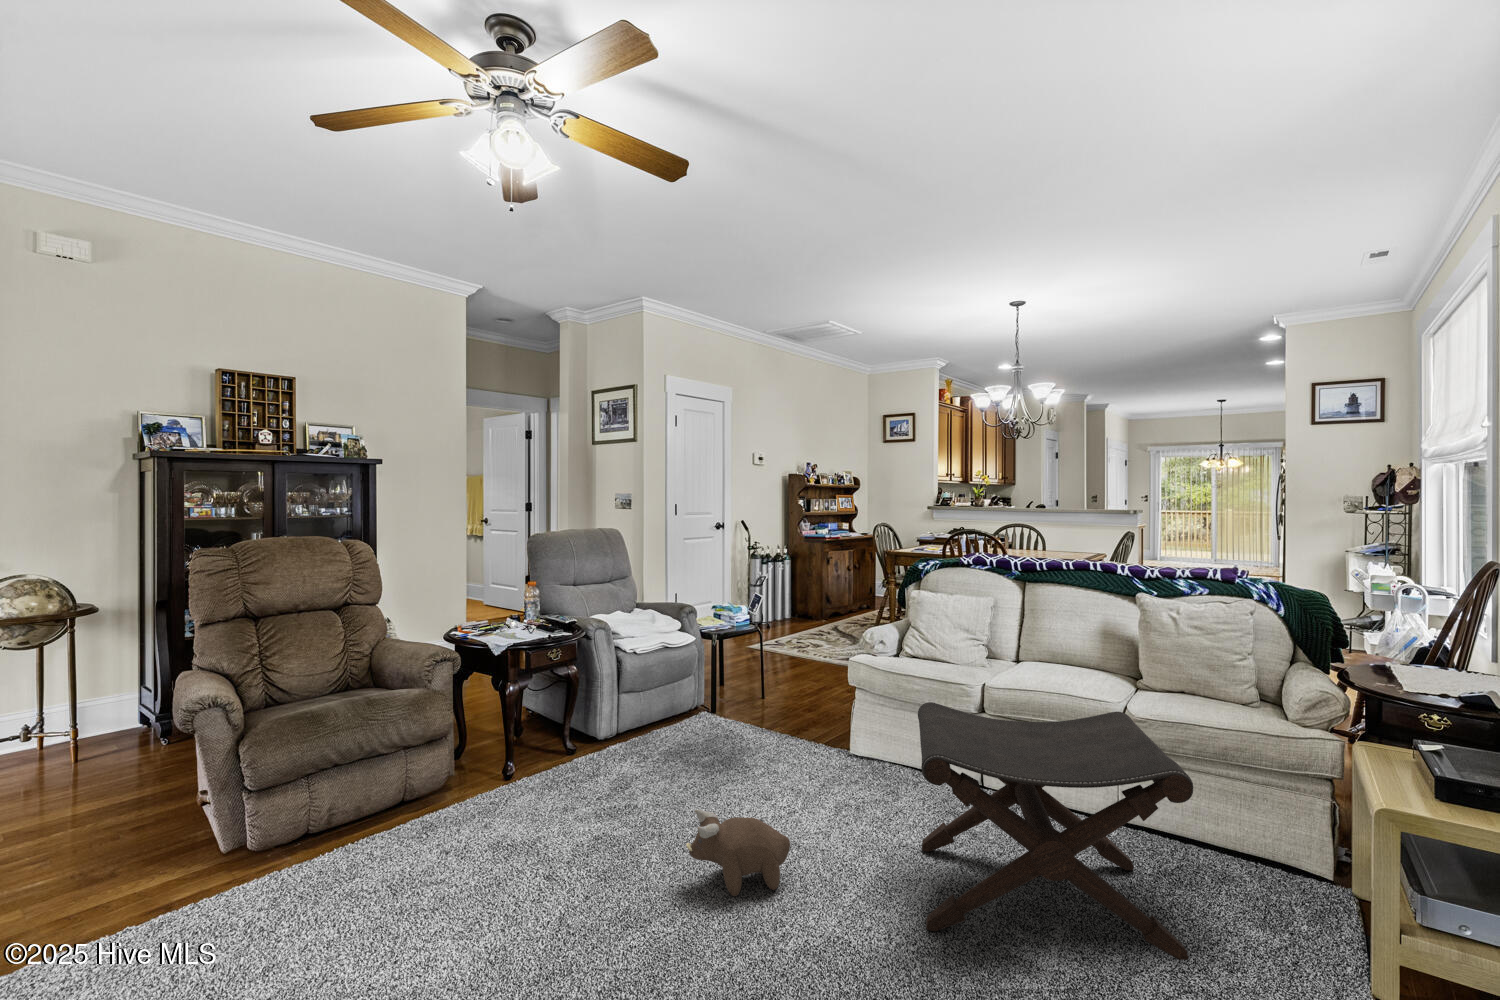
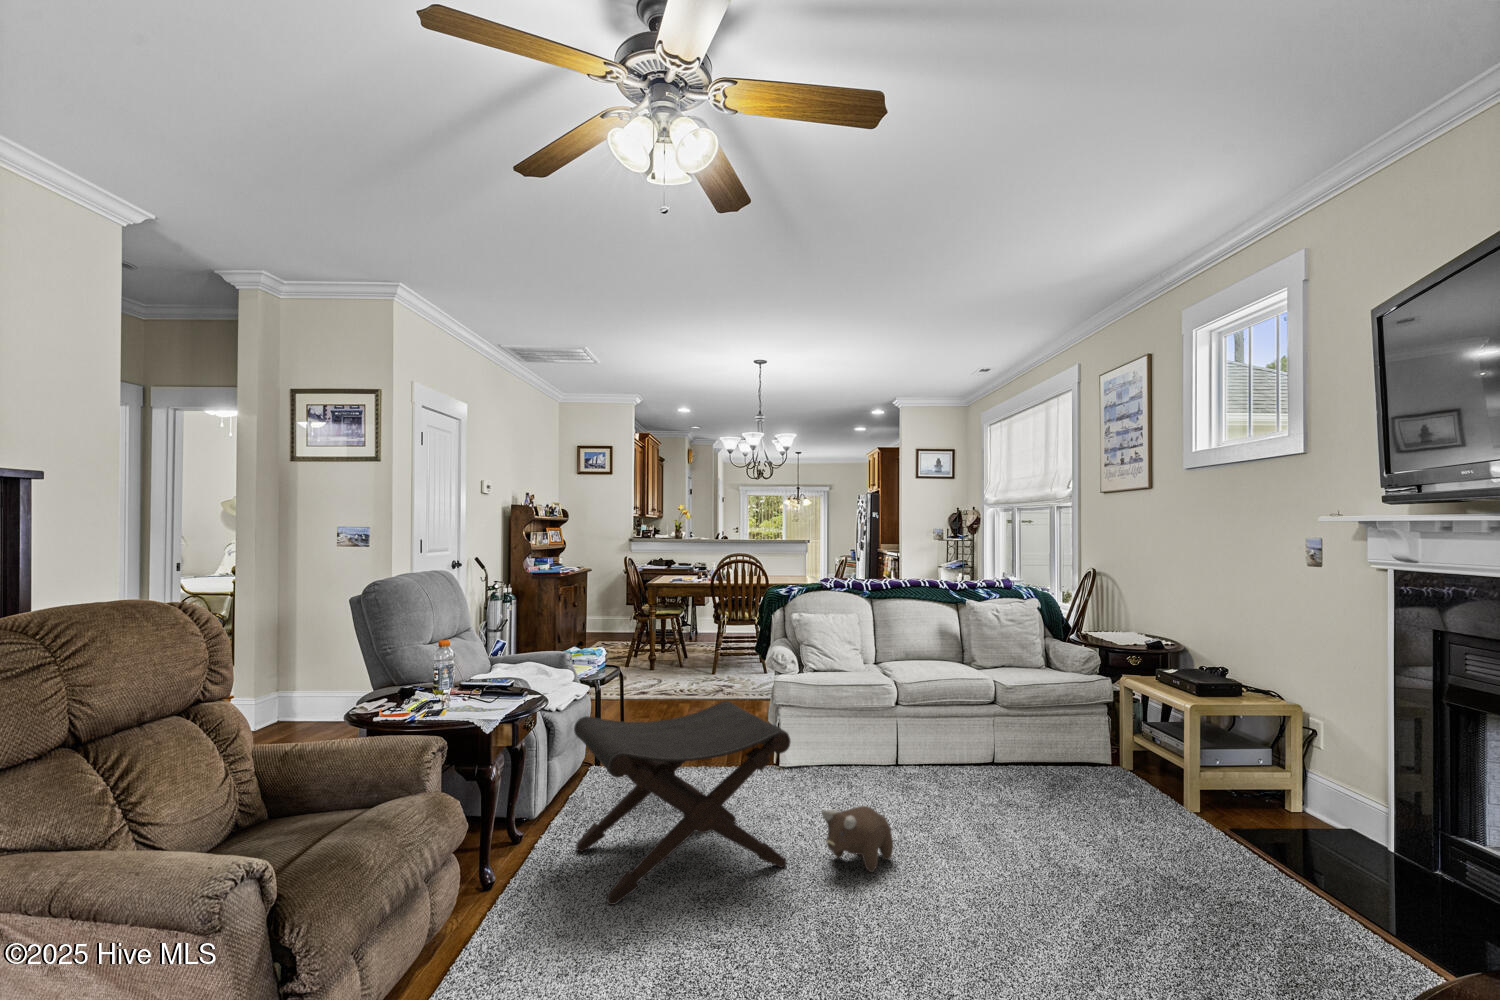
footstool: present [918,702,1193,960] -> present [574,701,790,905]

